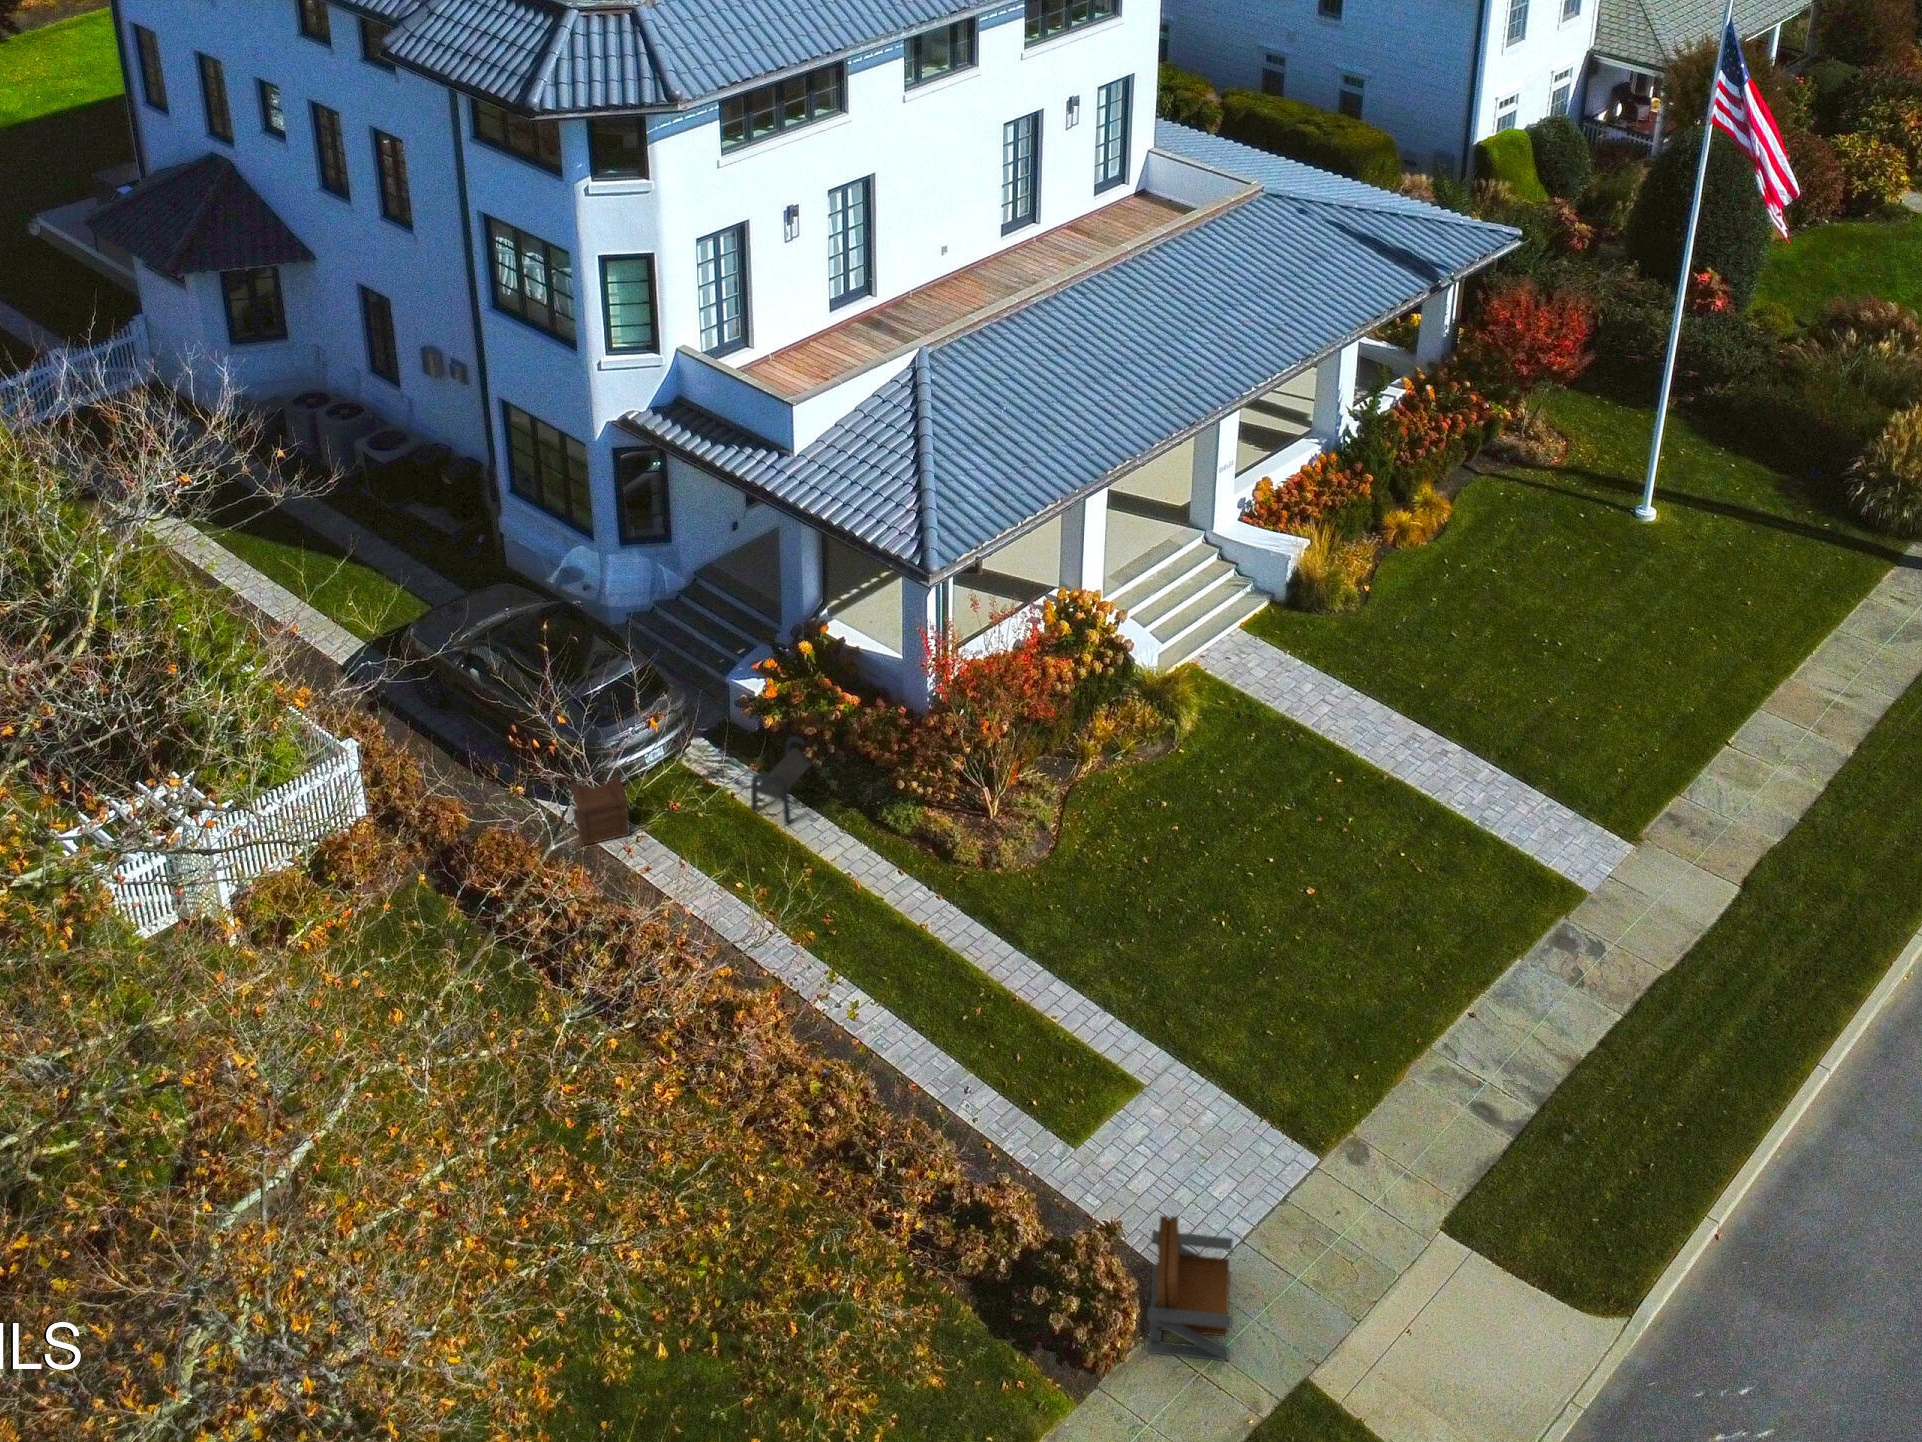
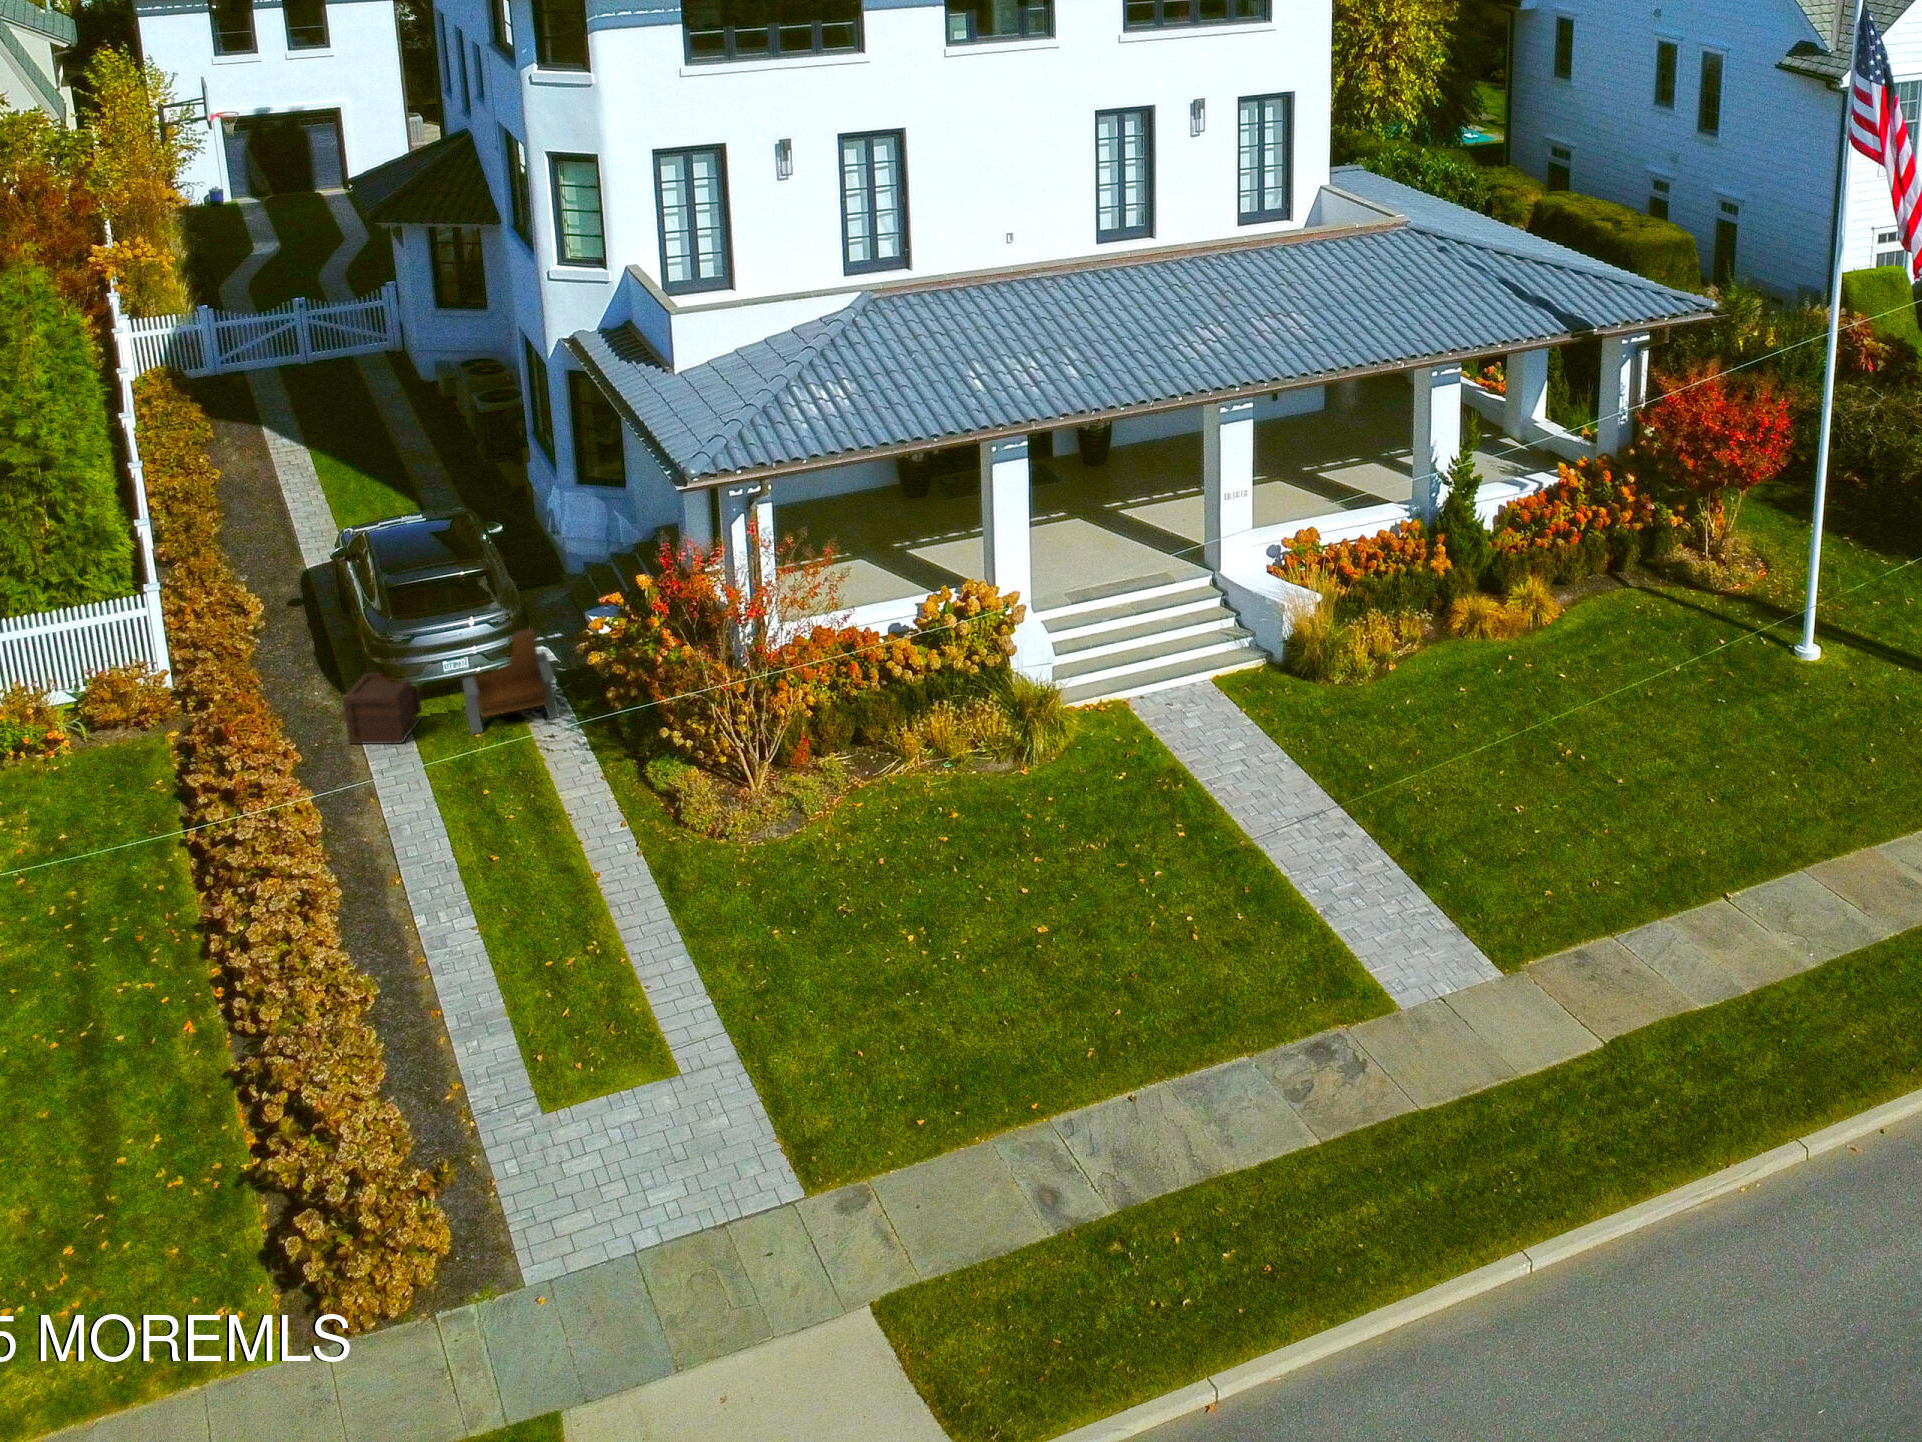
bench: present [751,736,811,824] -> none [535,676,634,764]
lounge chair: present [1147,1216,1233,1361] -> present [463,629,559,734]

